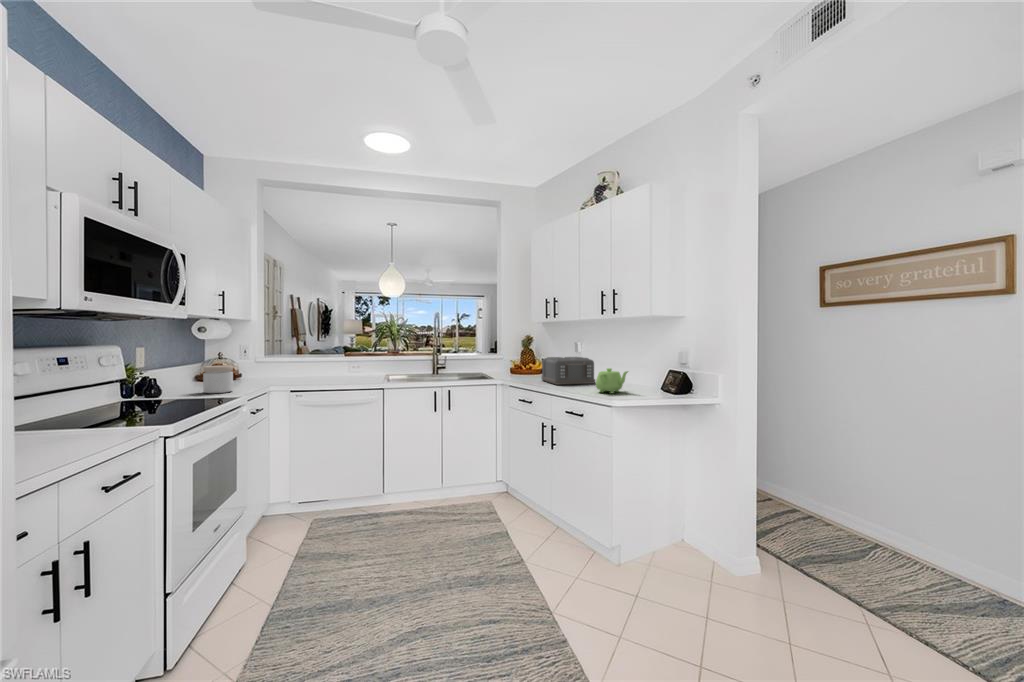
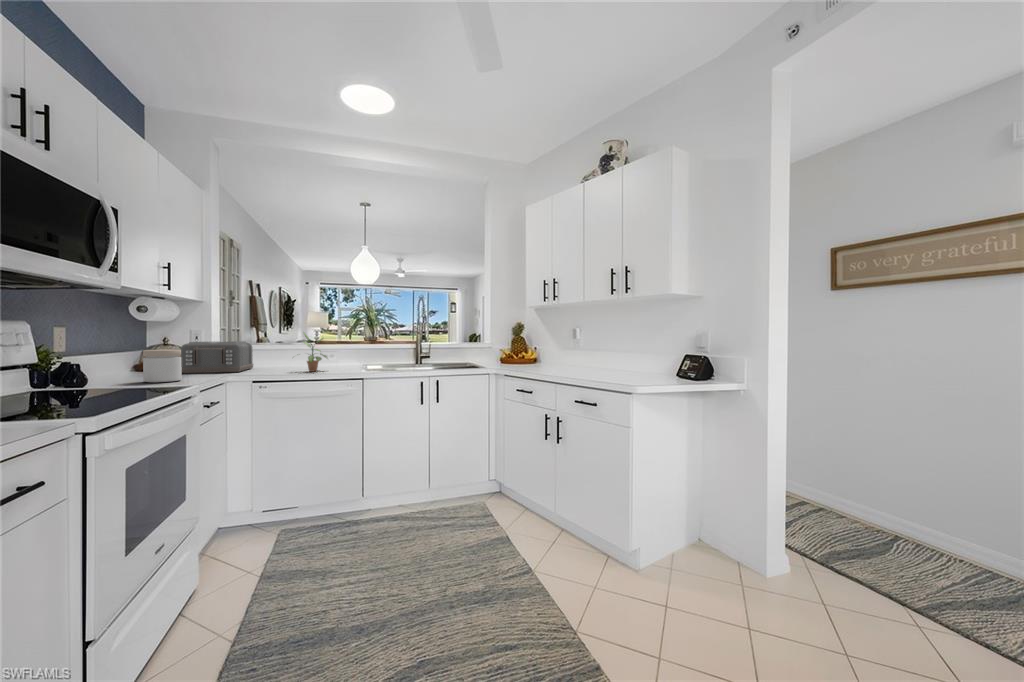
potted plant: none [323,347,356,383] -> present [304,333,327,372]
toaster: present [541,357,595,385] -> present [181,341,253,373]
teapot: present [596,368,628,393] -> none [607,353,645,380]

